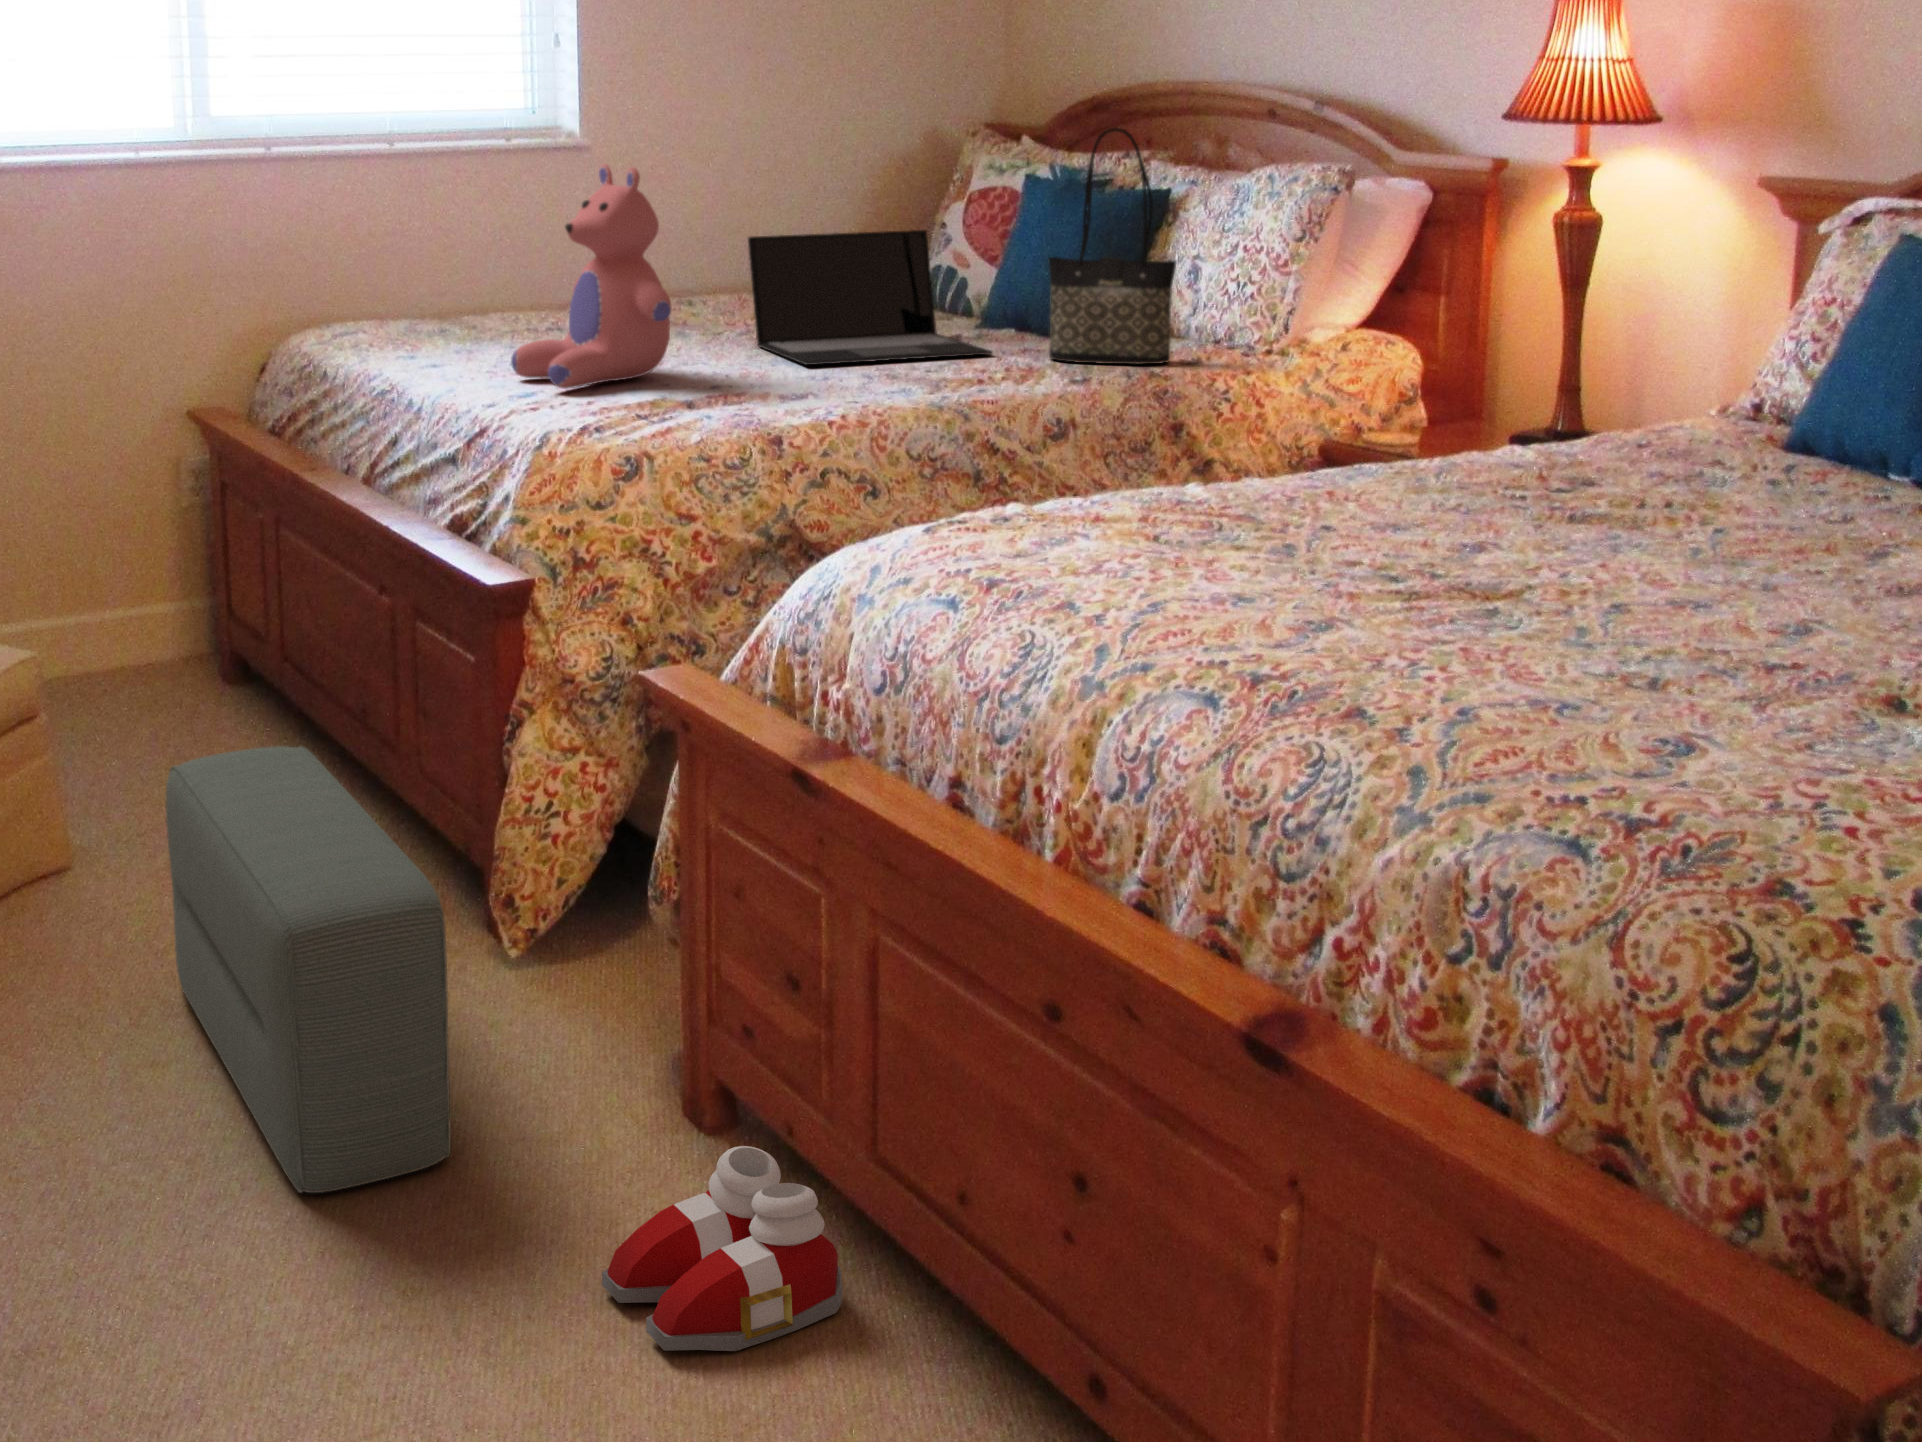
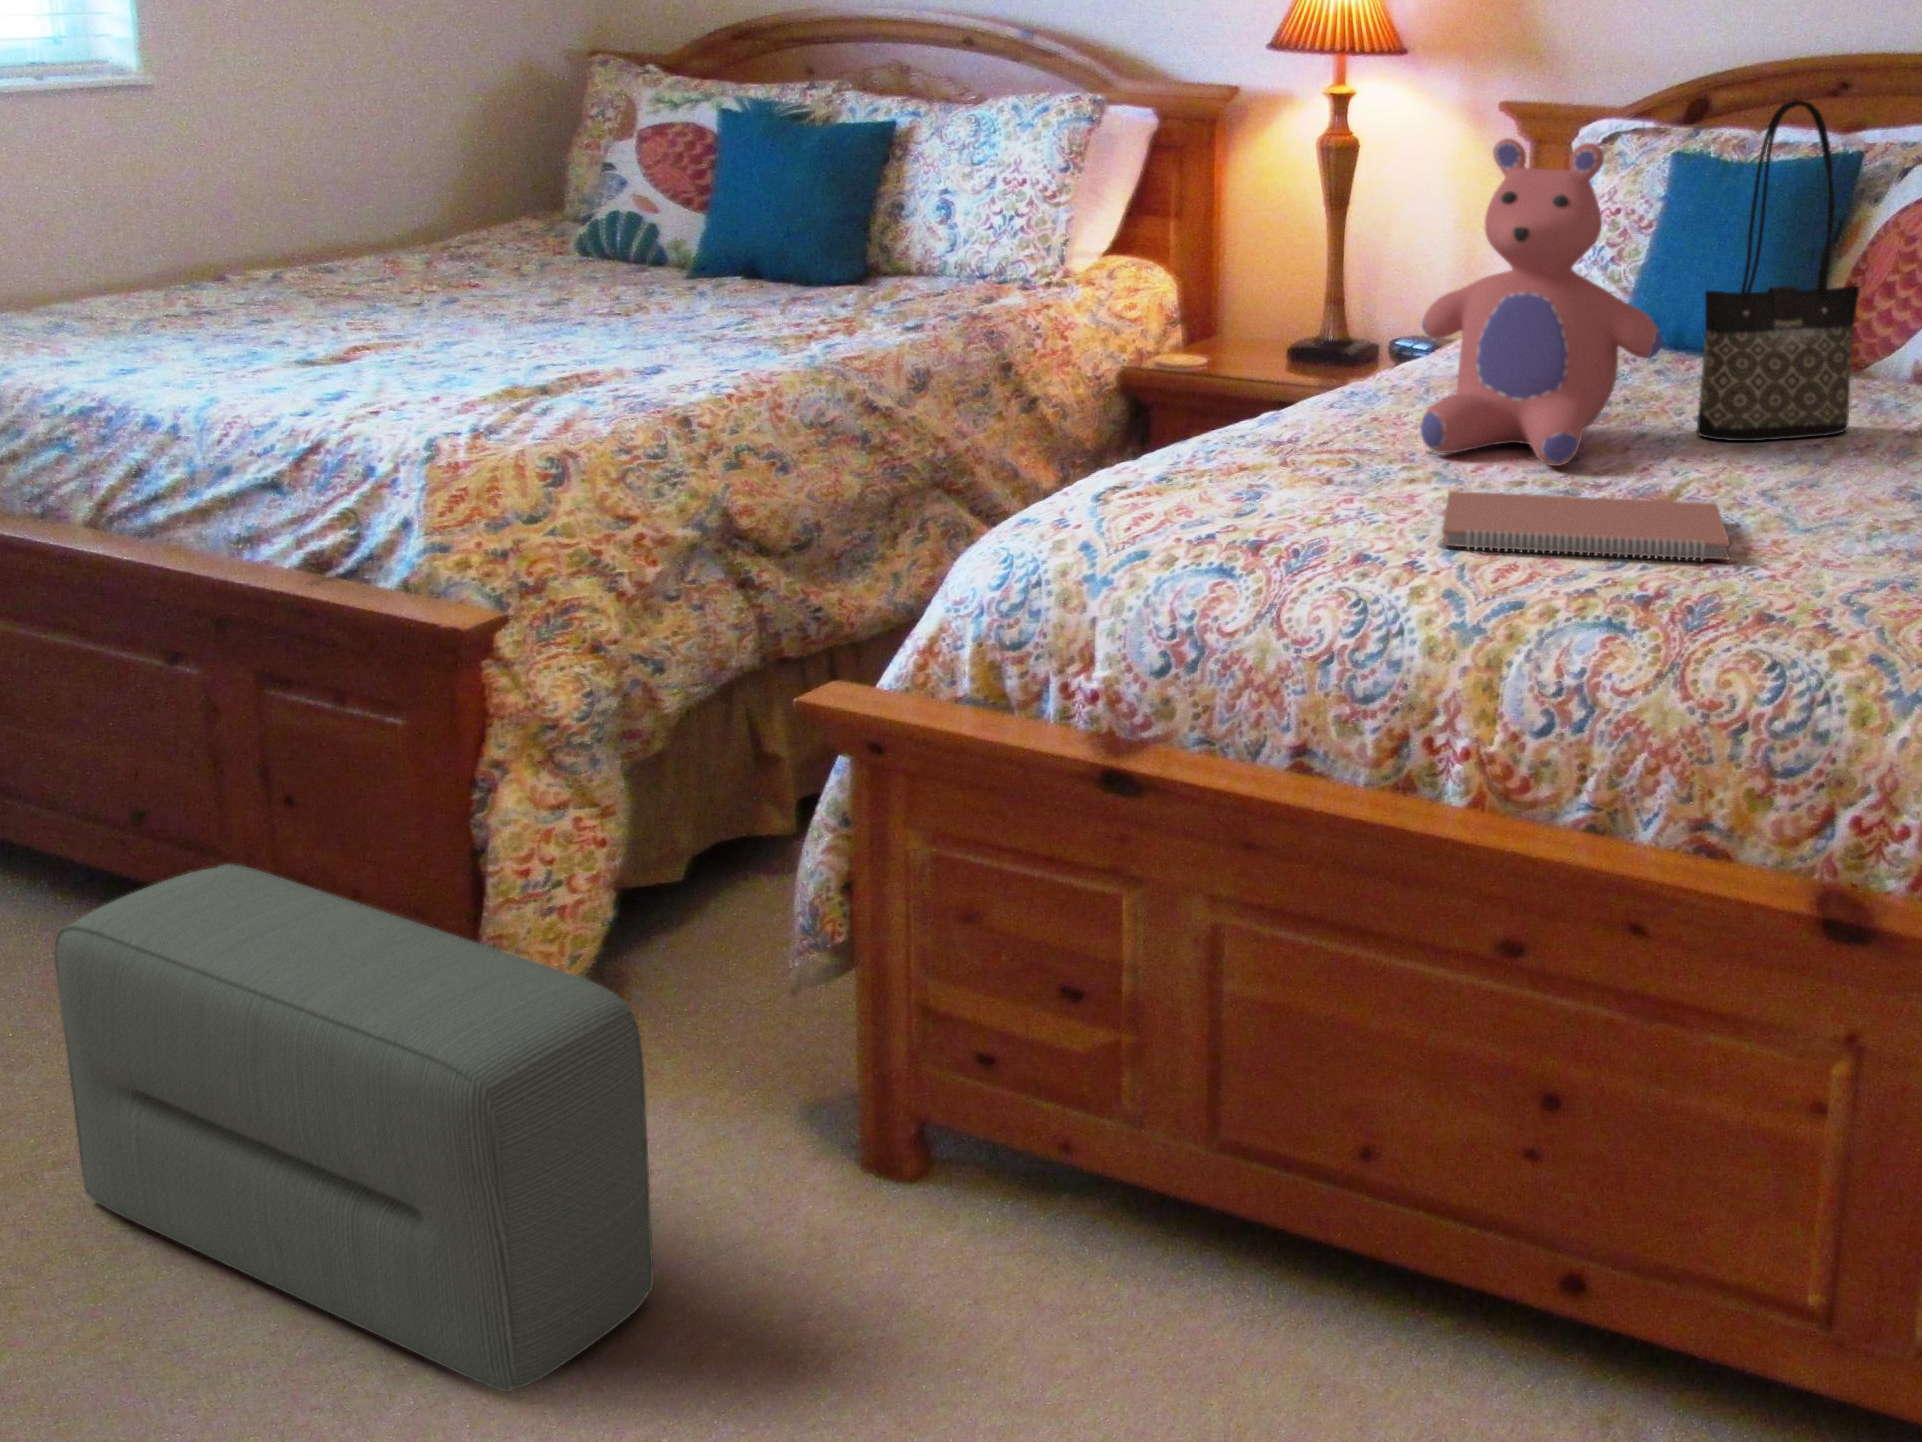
tote bag: present [1049,128,1176,364] -> present [1697,100,1860,441]
teddy bear: present [511,164,671,389] -> present [1421,138,1662,466]
laptop: present [748,230,993,365] -> none [481,173,785,331]
notebook: none [1123,557,1471,655] -> present [1442,491,1730,561]
slippers: present [602,1146,842,1351] -> none [949,1173,1193,1408]

